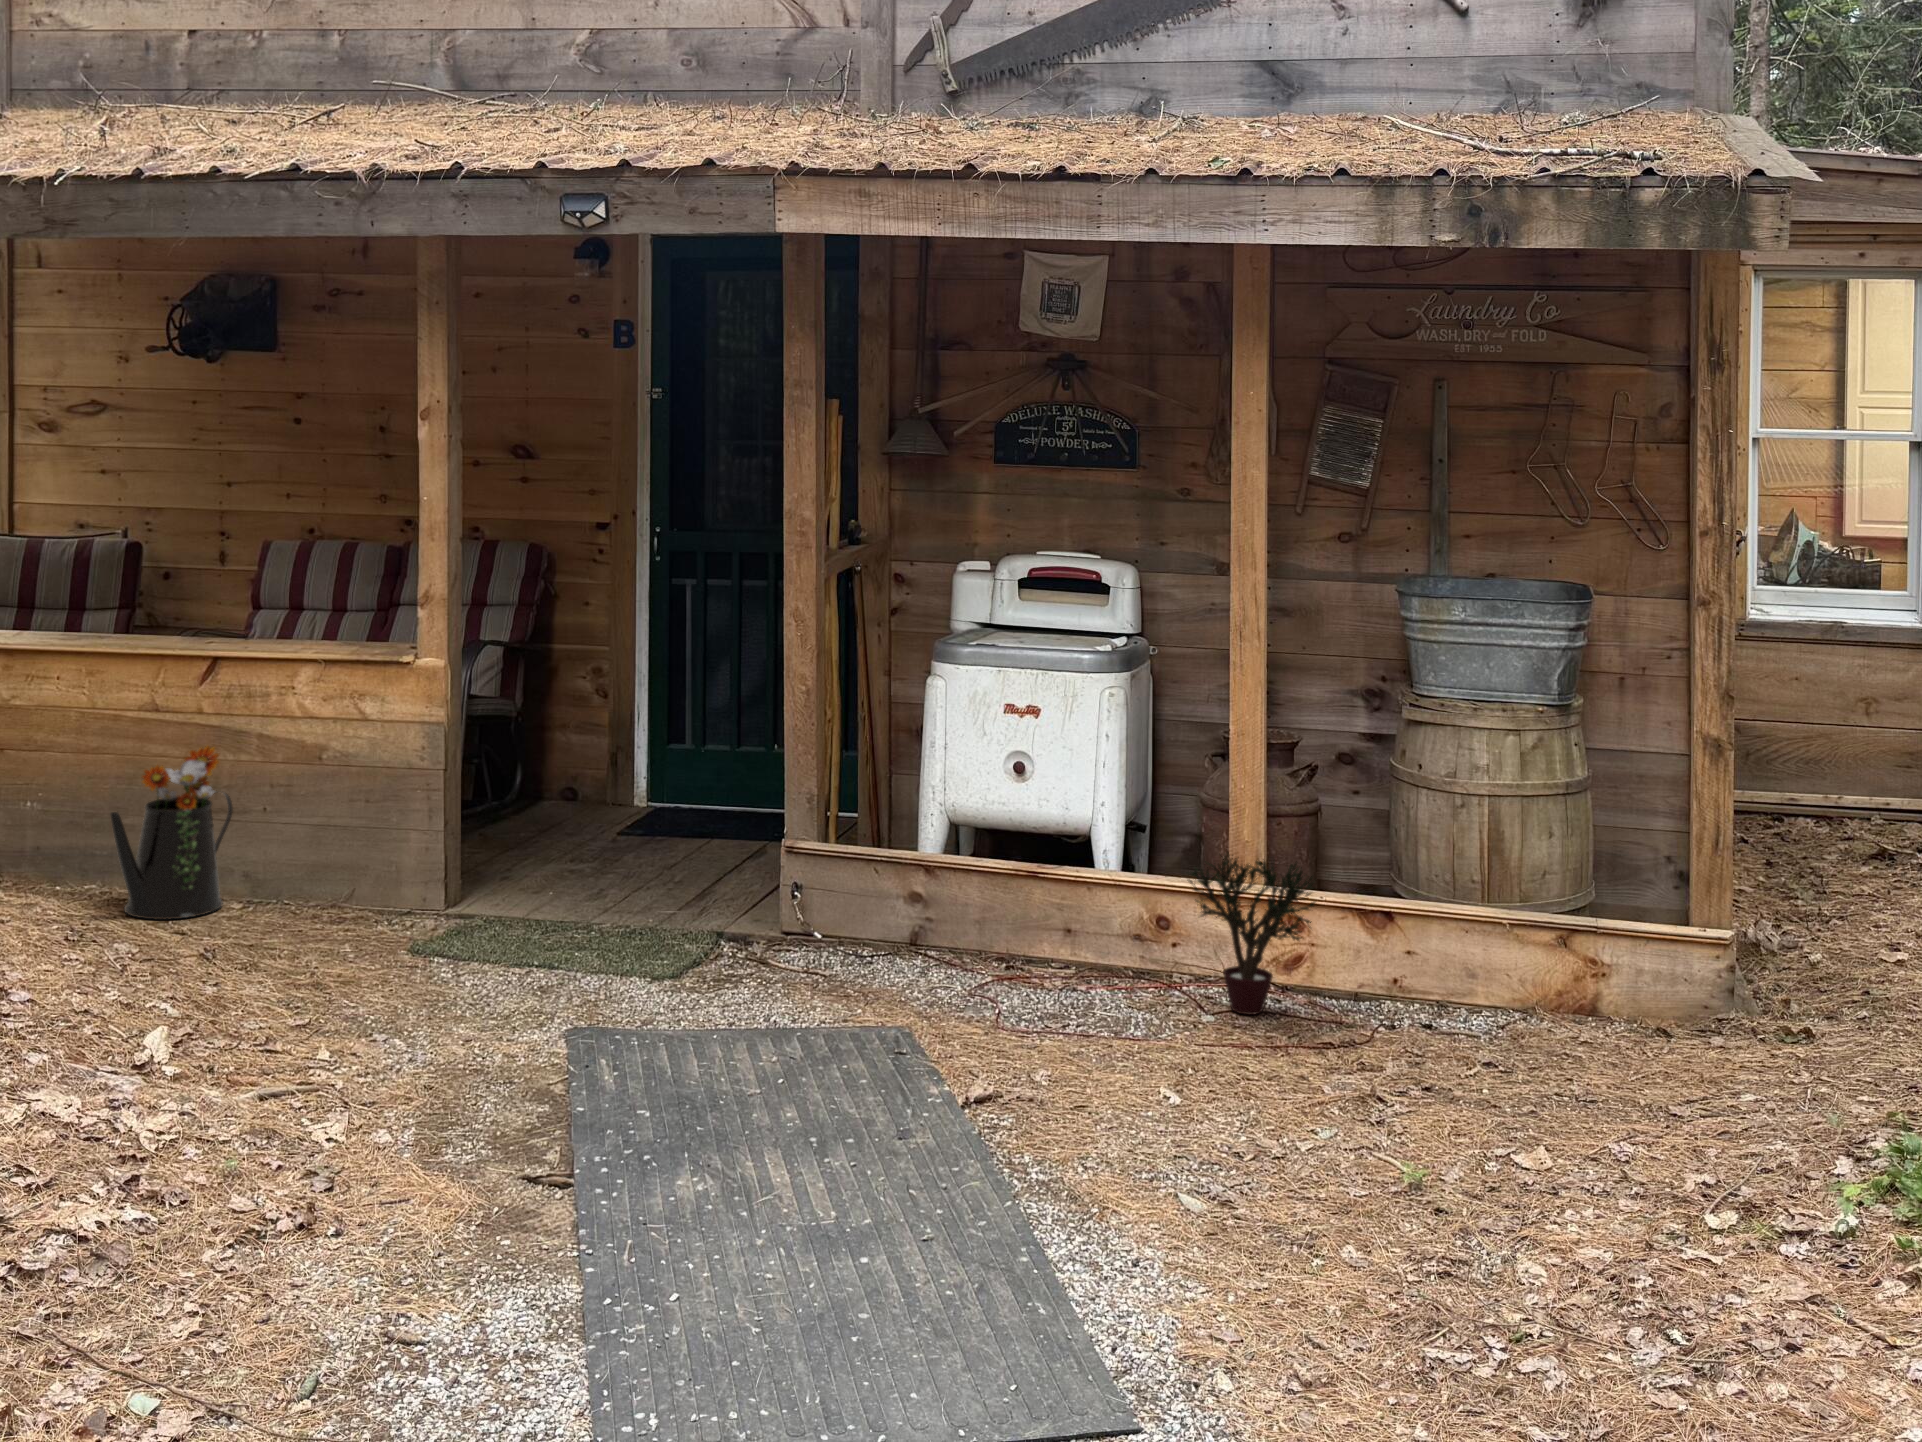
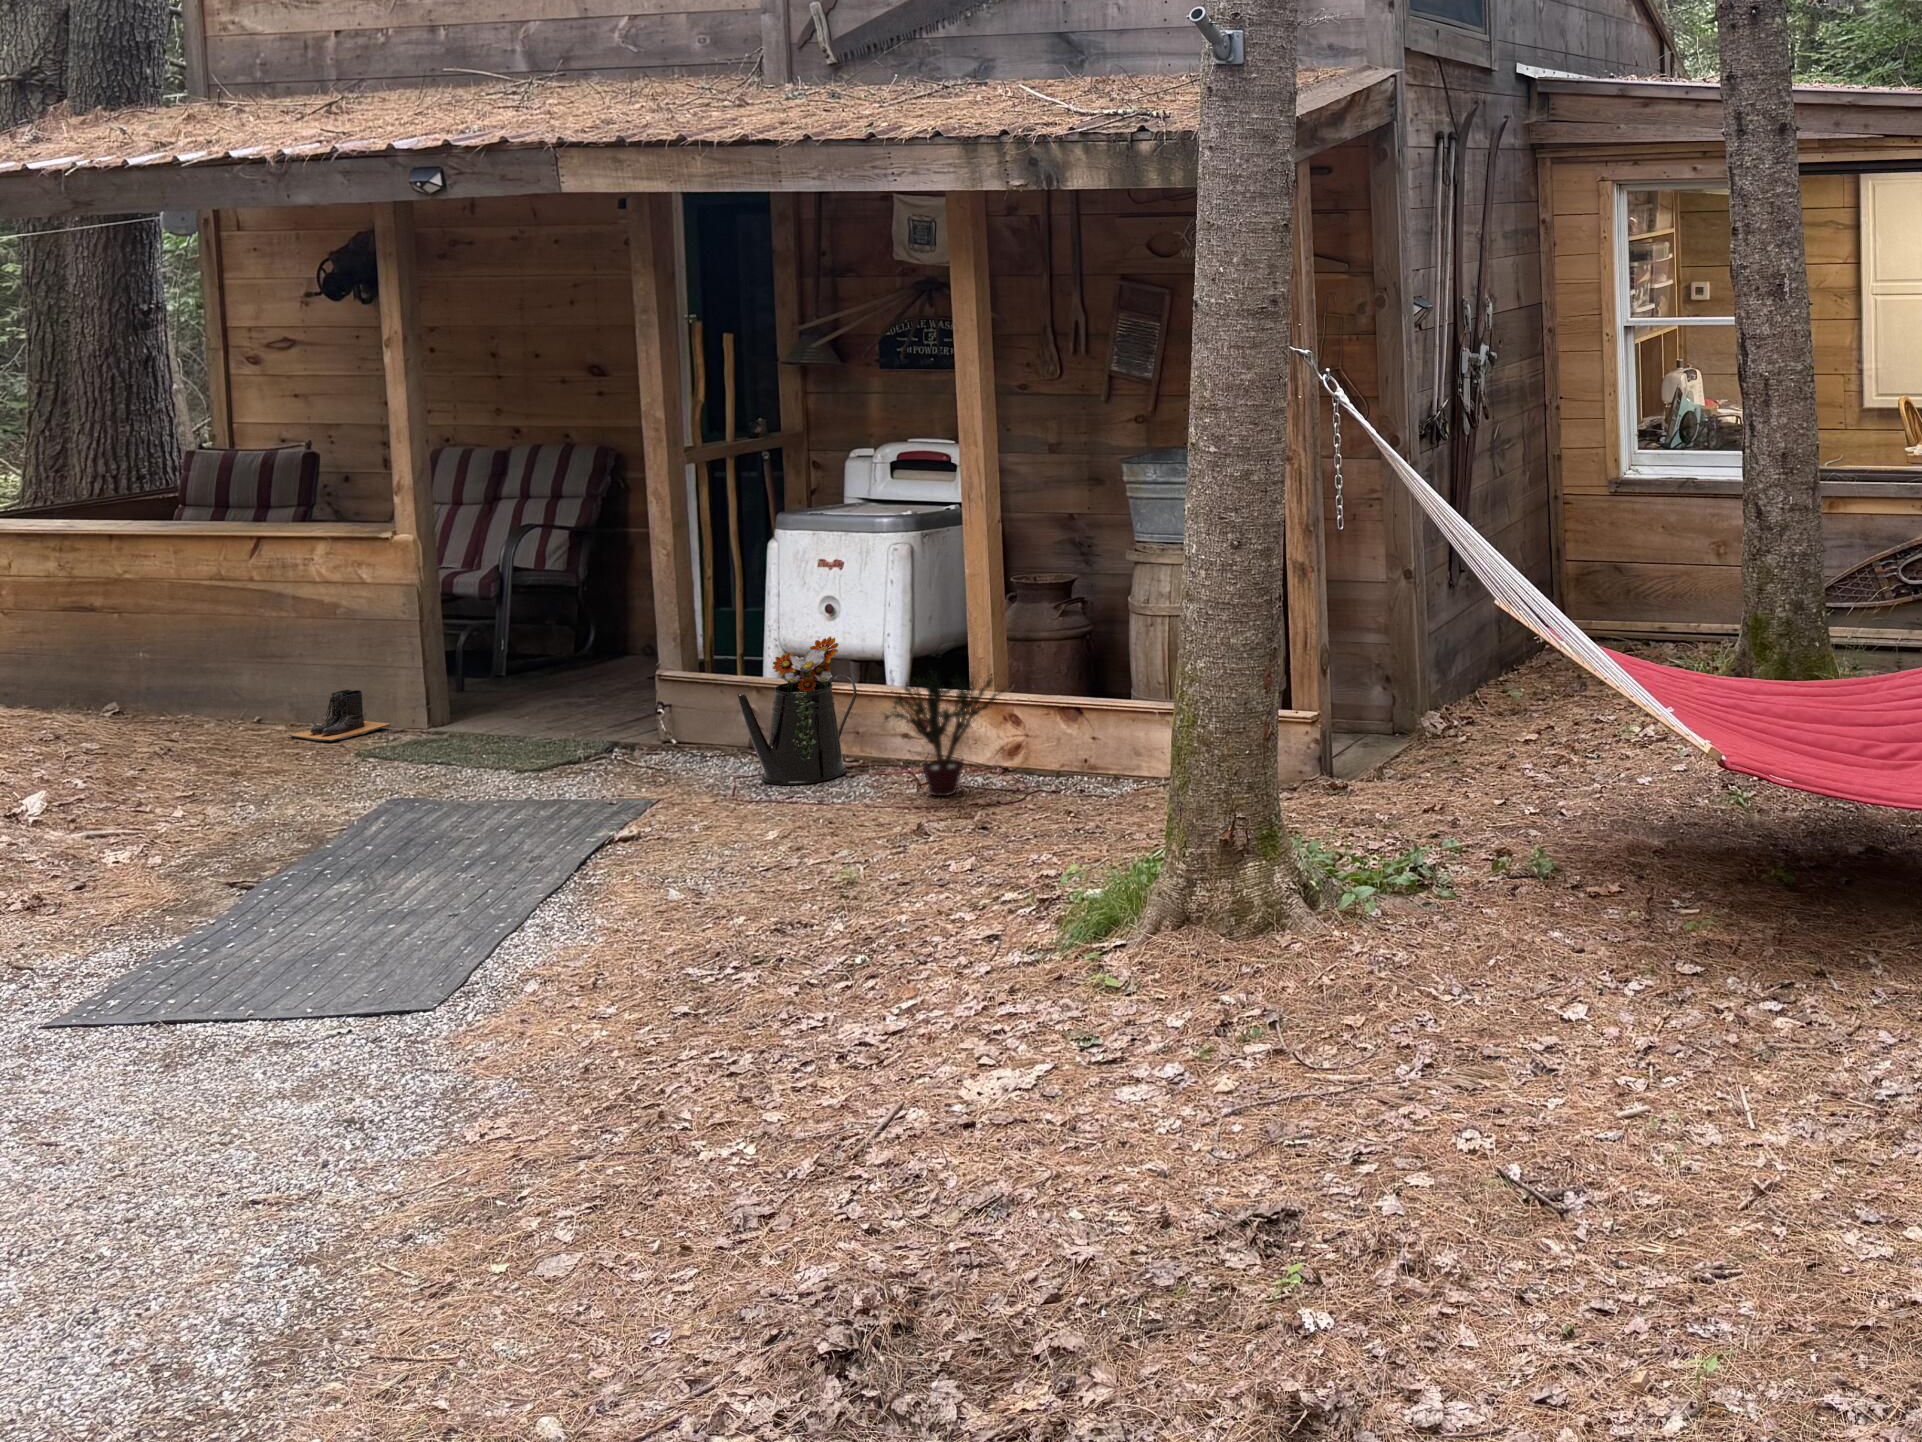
watering can: present [111,746,233,919] -> present [738,636,857,785]
boots: none [290,861,403,930] -> present [289,690,391,742]

